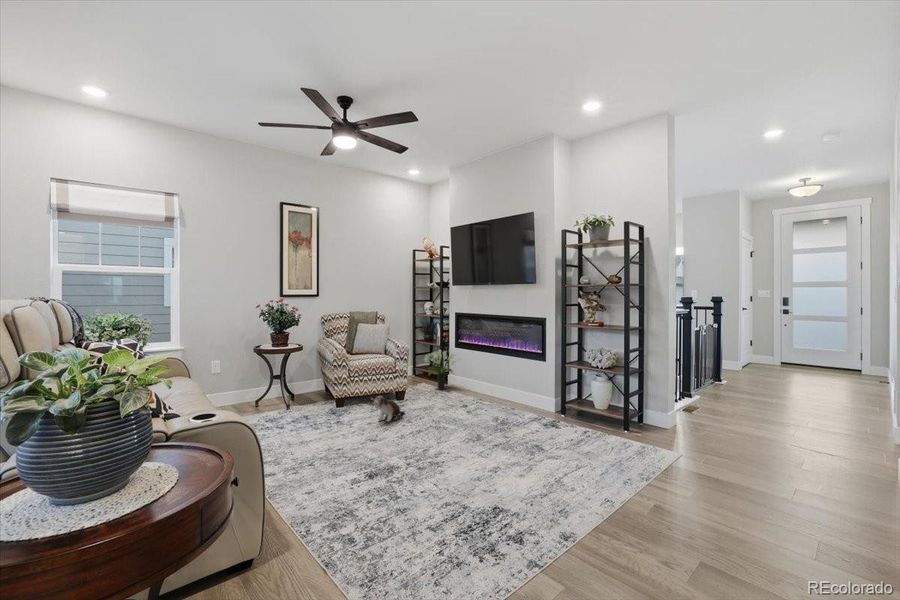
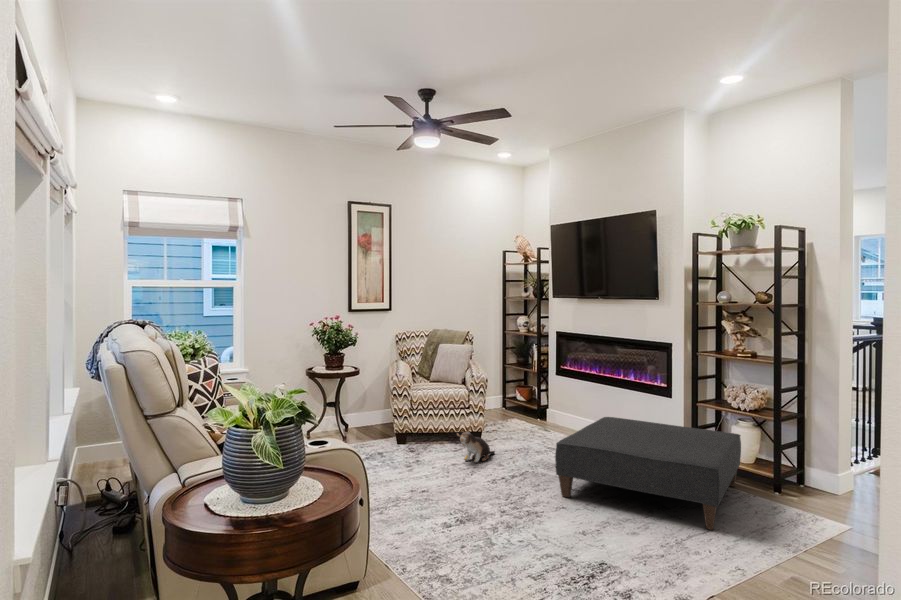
potted plant: present [424,350,460,390] -> none [516,378,562,428]
ottoman: none [454,378,600,468] -> present [555,417,741,530]

